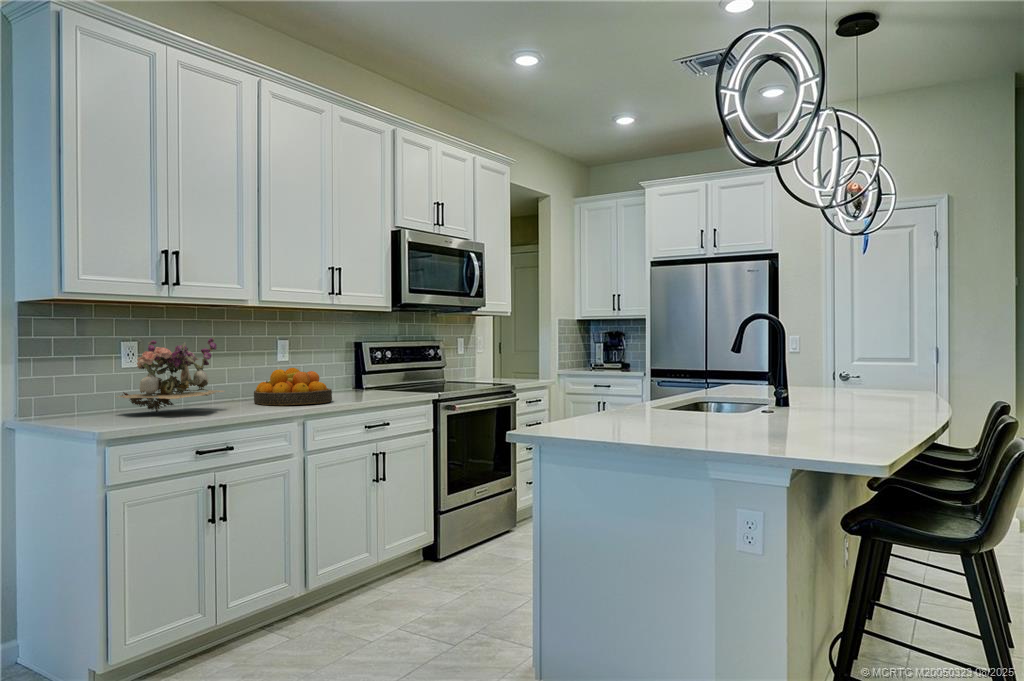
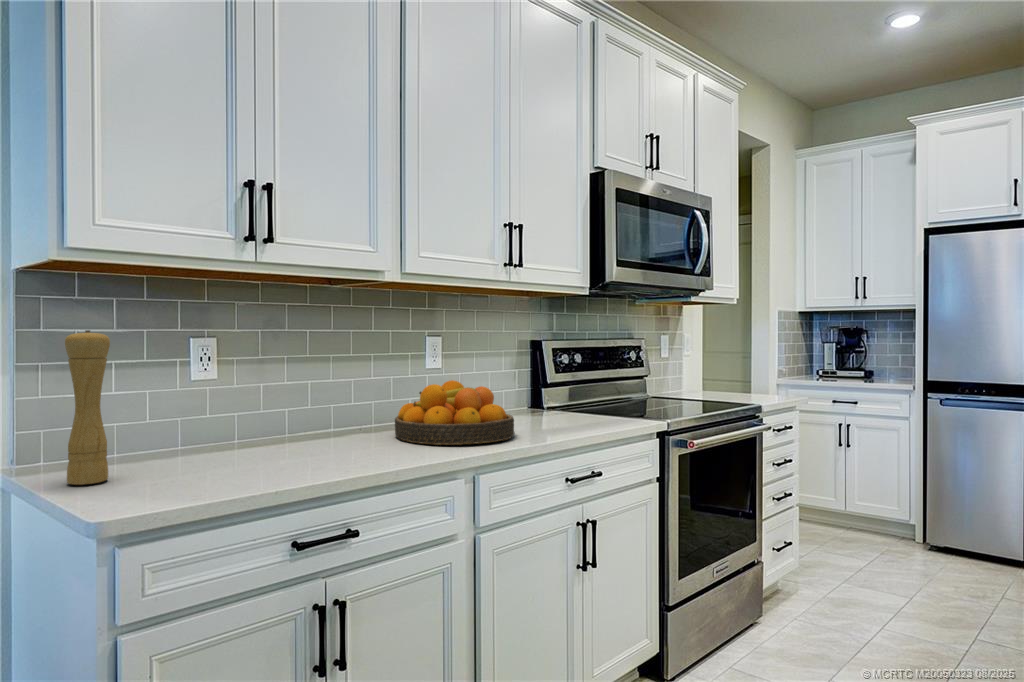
flower arrangement: present [117,336,225,412] -> none [168,330,350,460]
pepper mill: none [63,337,88,421] -> present [65,330,110,485]

